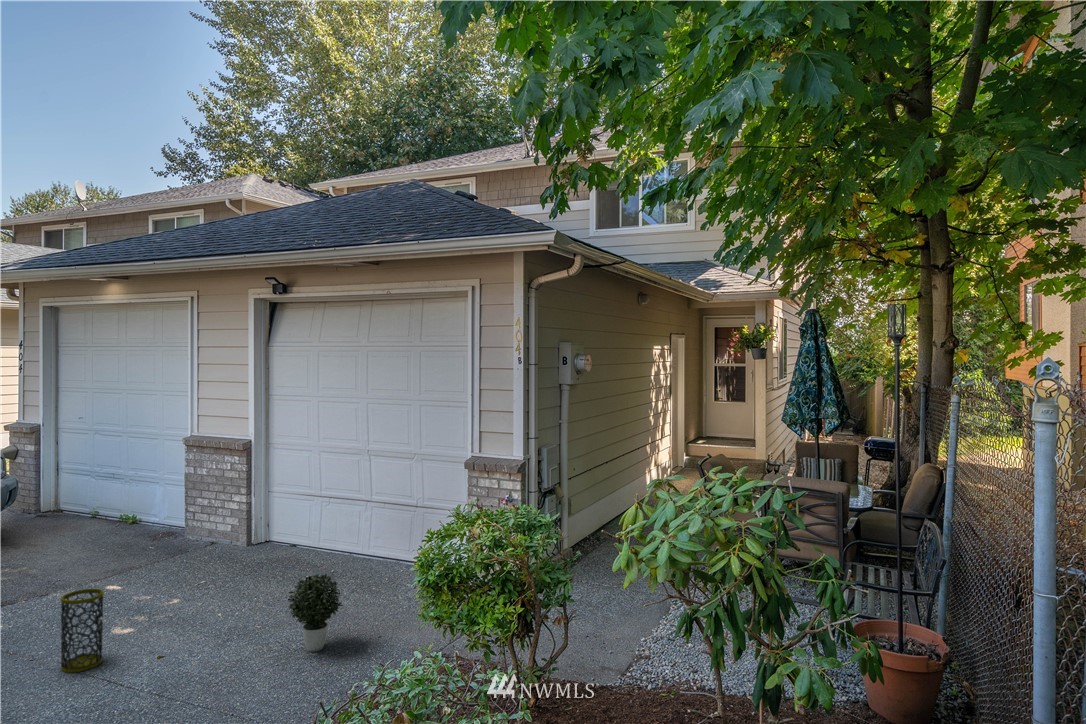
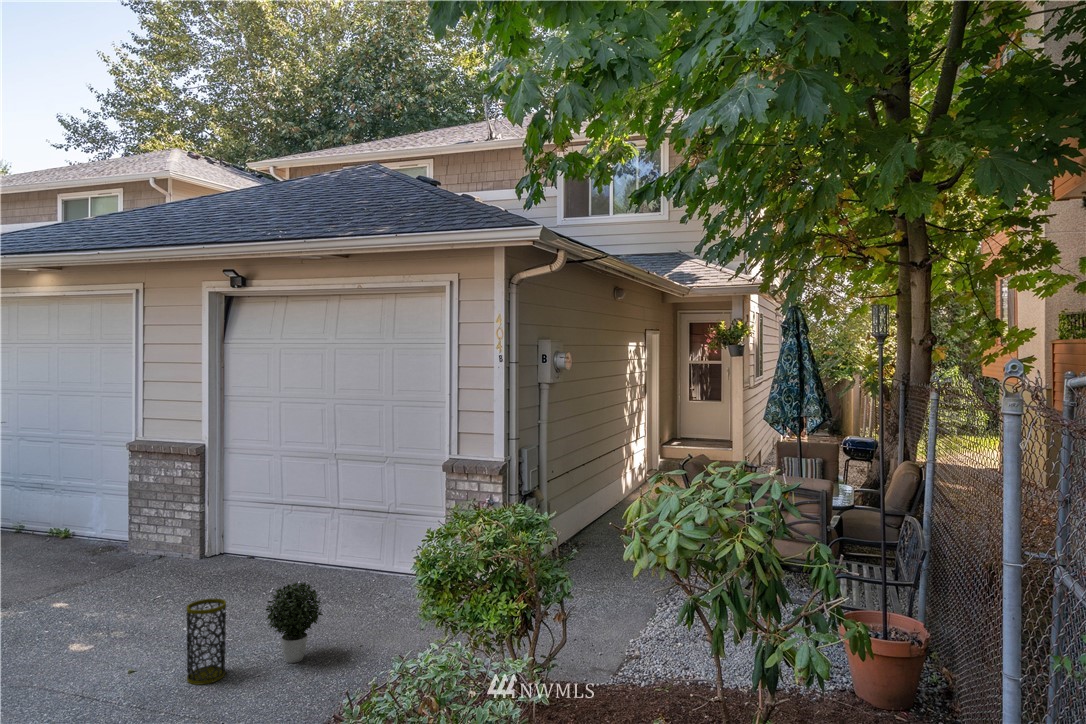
trash can: present [61,588,104,673] -> present [186,598,226,685]

